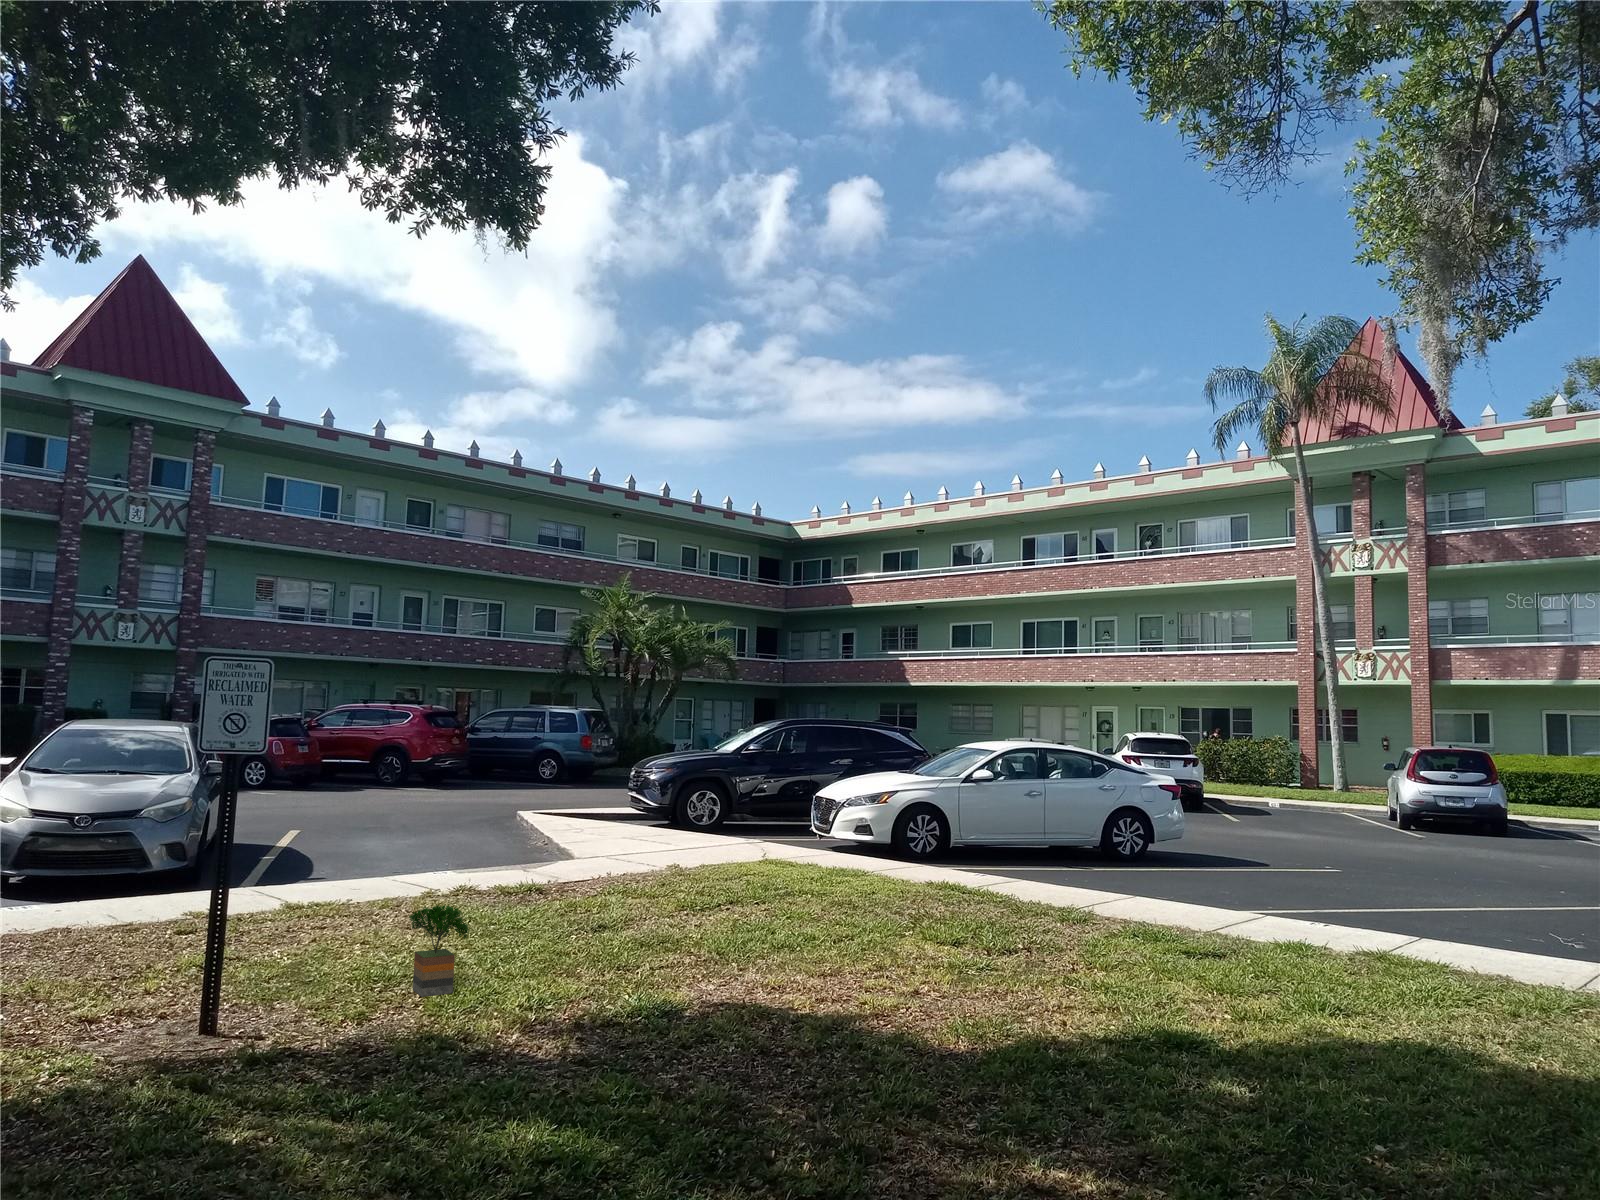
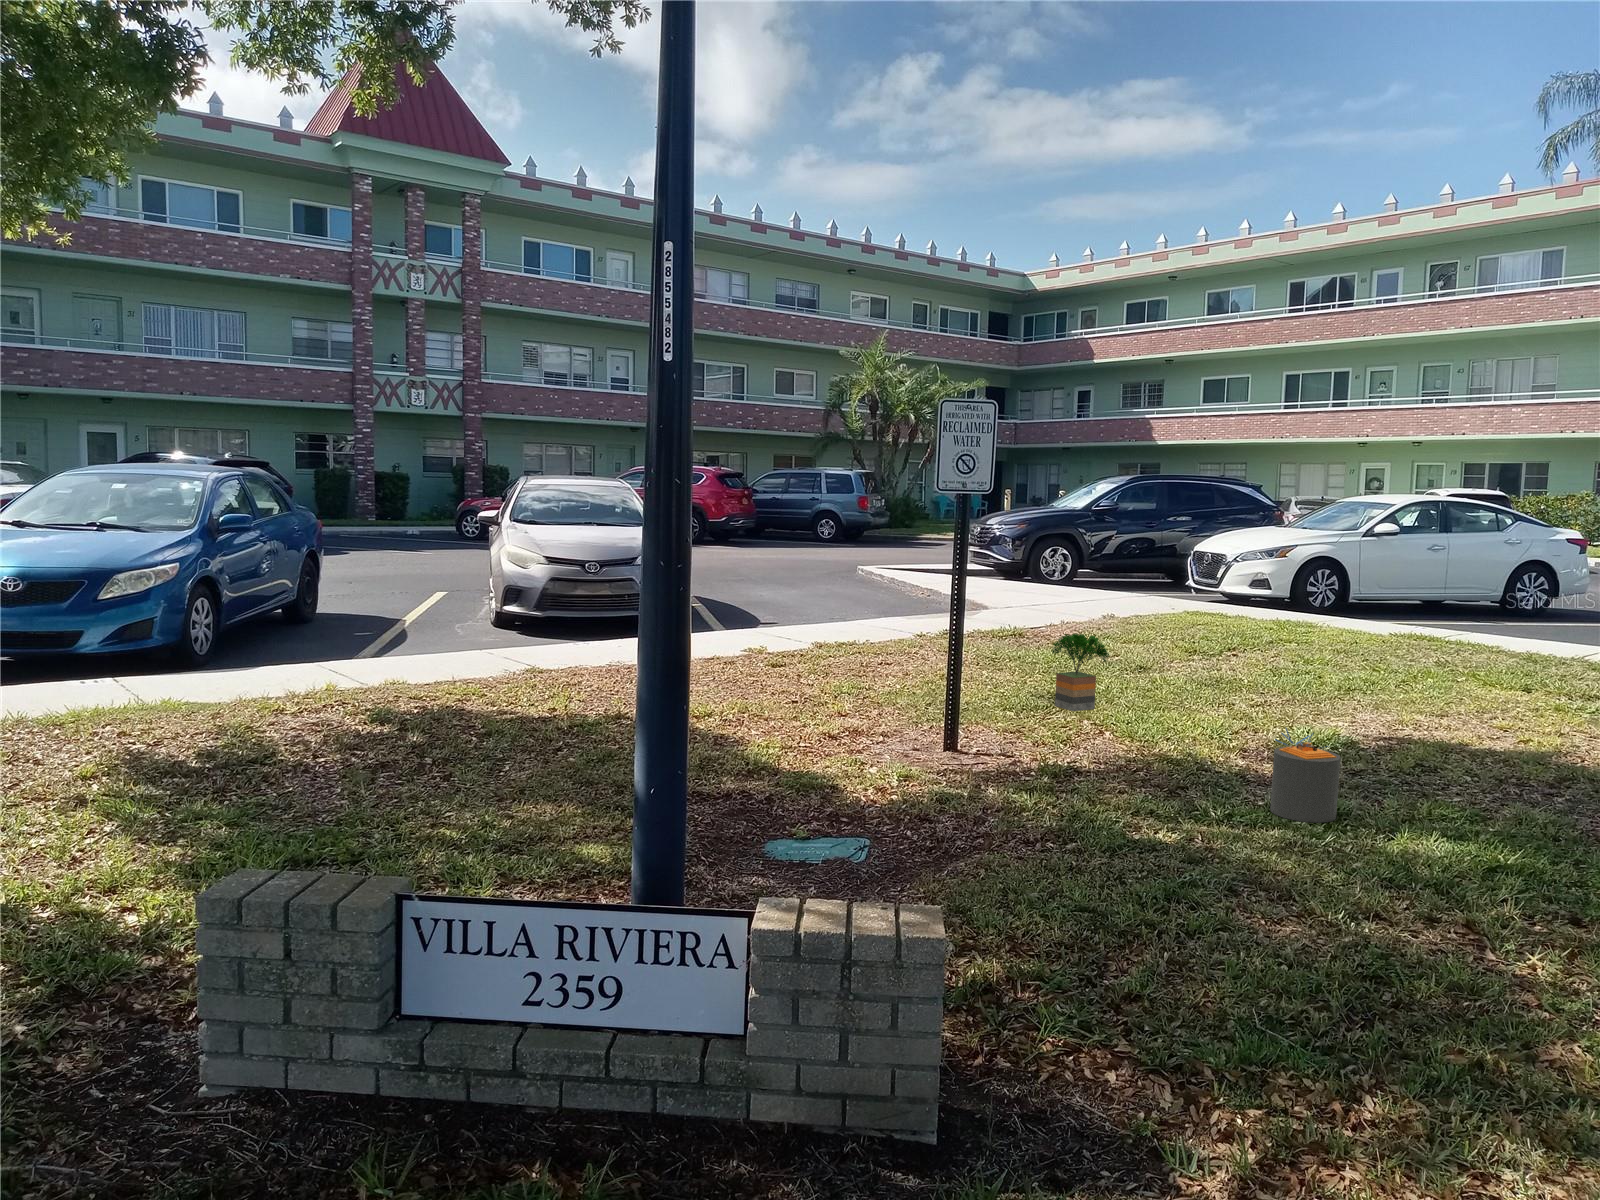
trash can: none [408,1031,488,1155] -> present [1270,728,1341,823]

